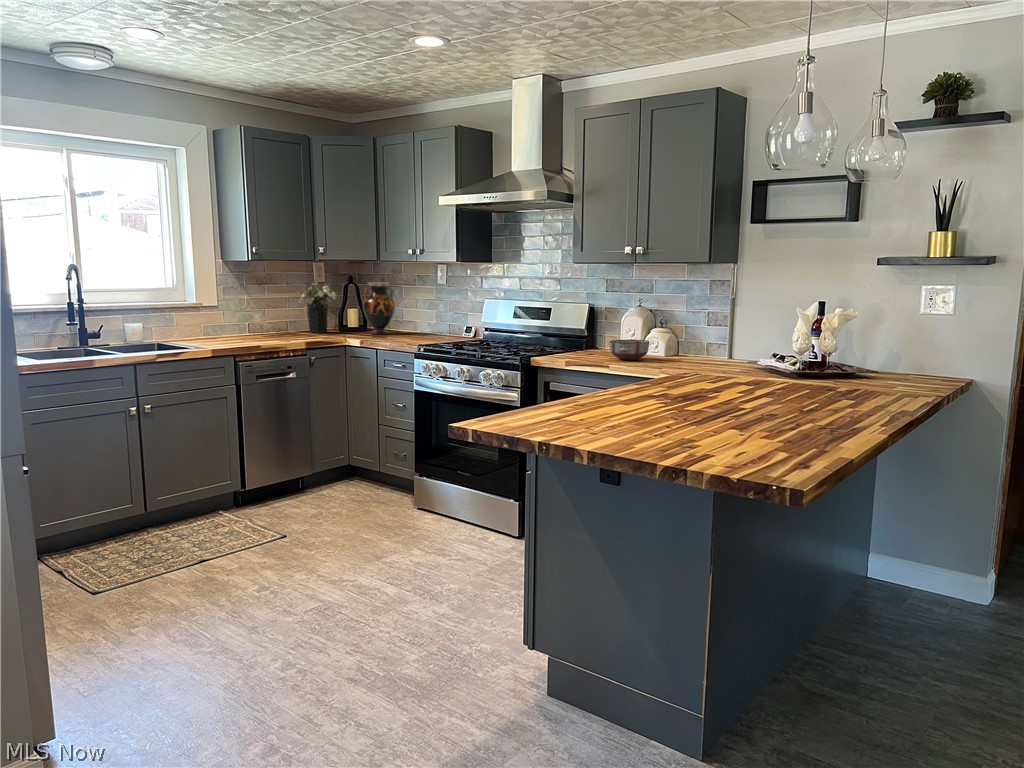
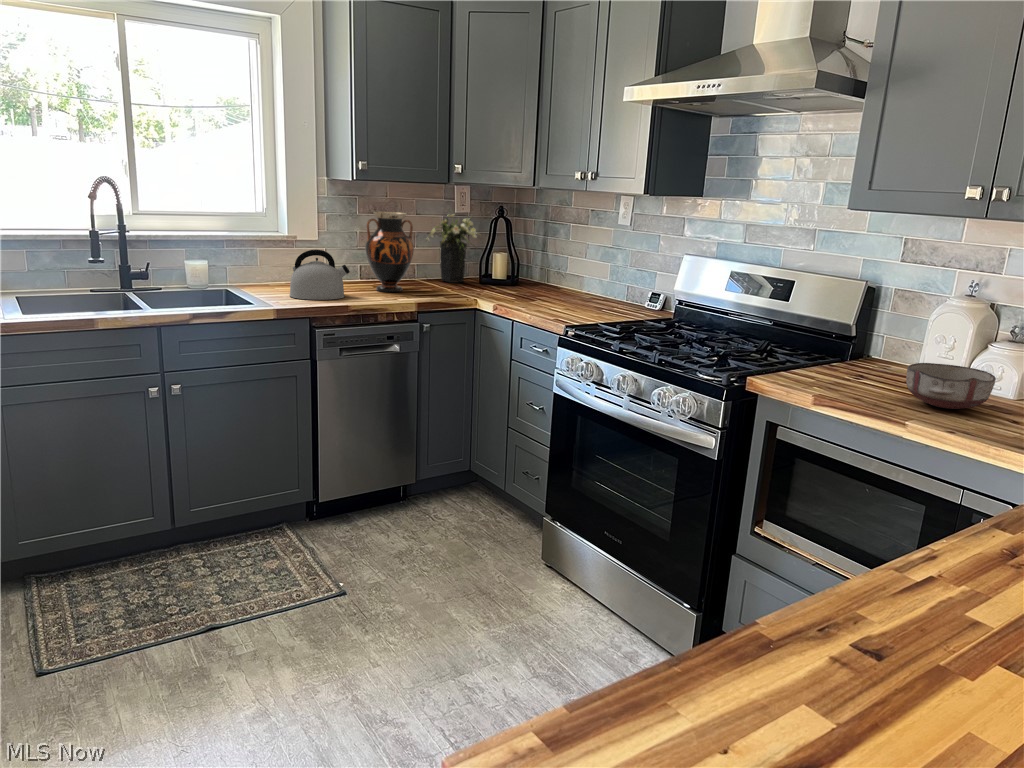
vase: present [363,282,395,334] -> present [365,212,414,292]
kettle: none [210,310,254,345] -> present [290,250,350,300]

